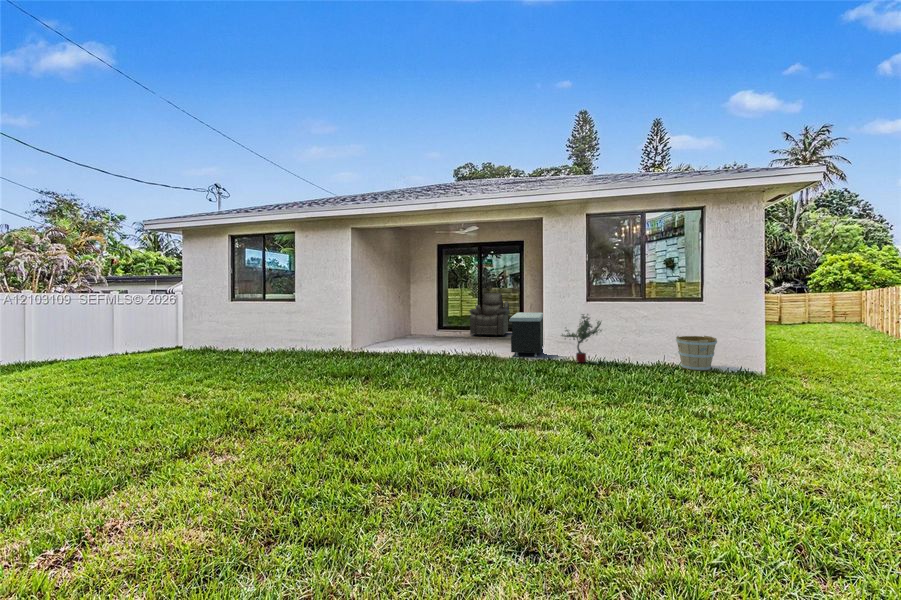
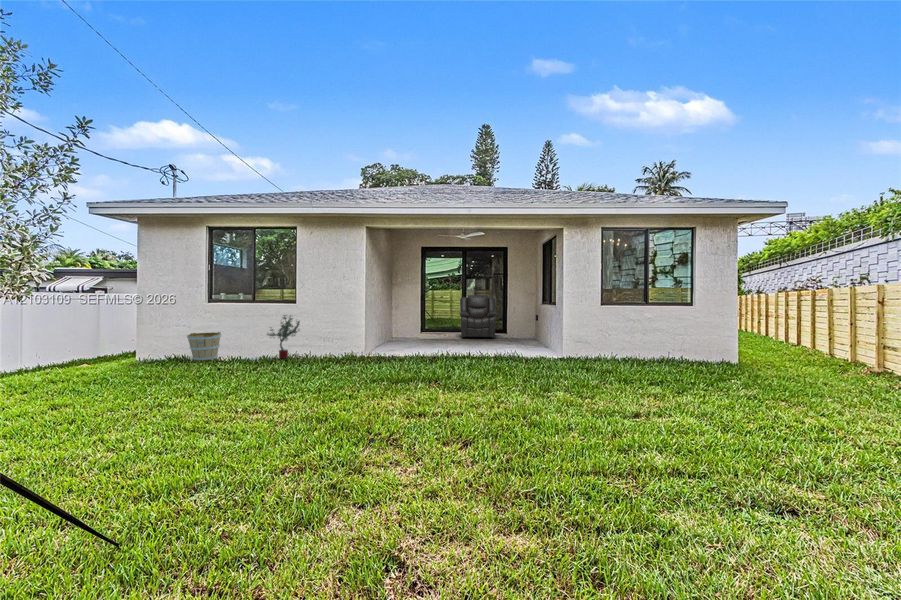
storage bench: present [509,313,543,356] -> none [524,315,561,357]
potted tree: present [561,314,602,363] -> present [267,315,300,359]
wooden bucket: present [676,336,717,371] -> present [187,332,221,361]

